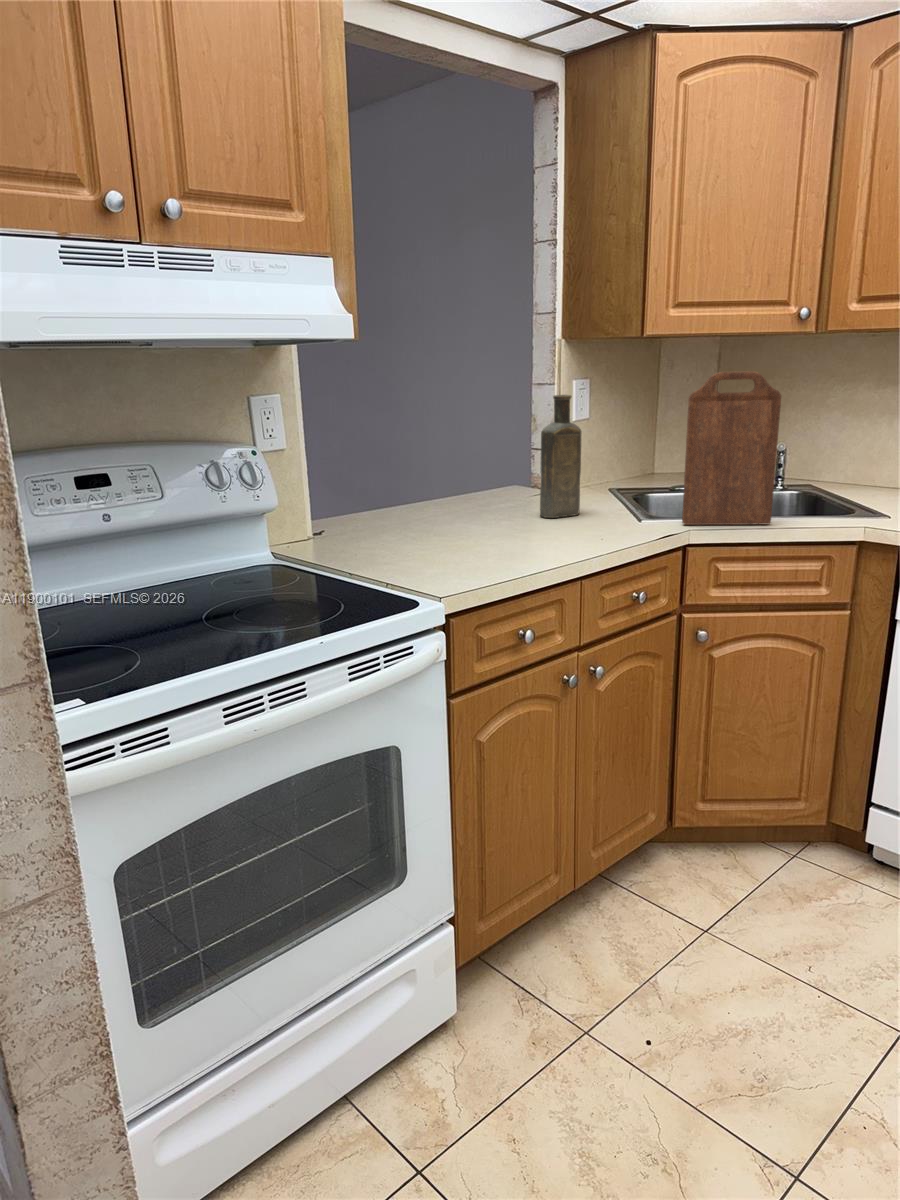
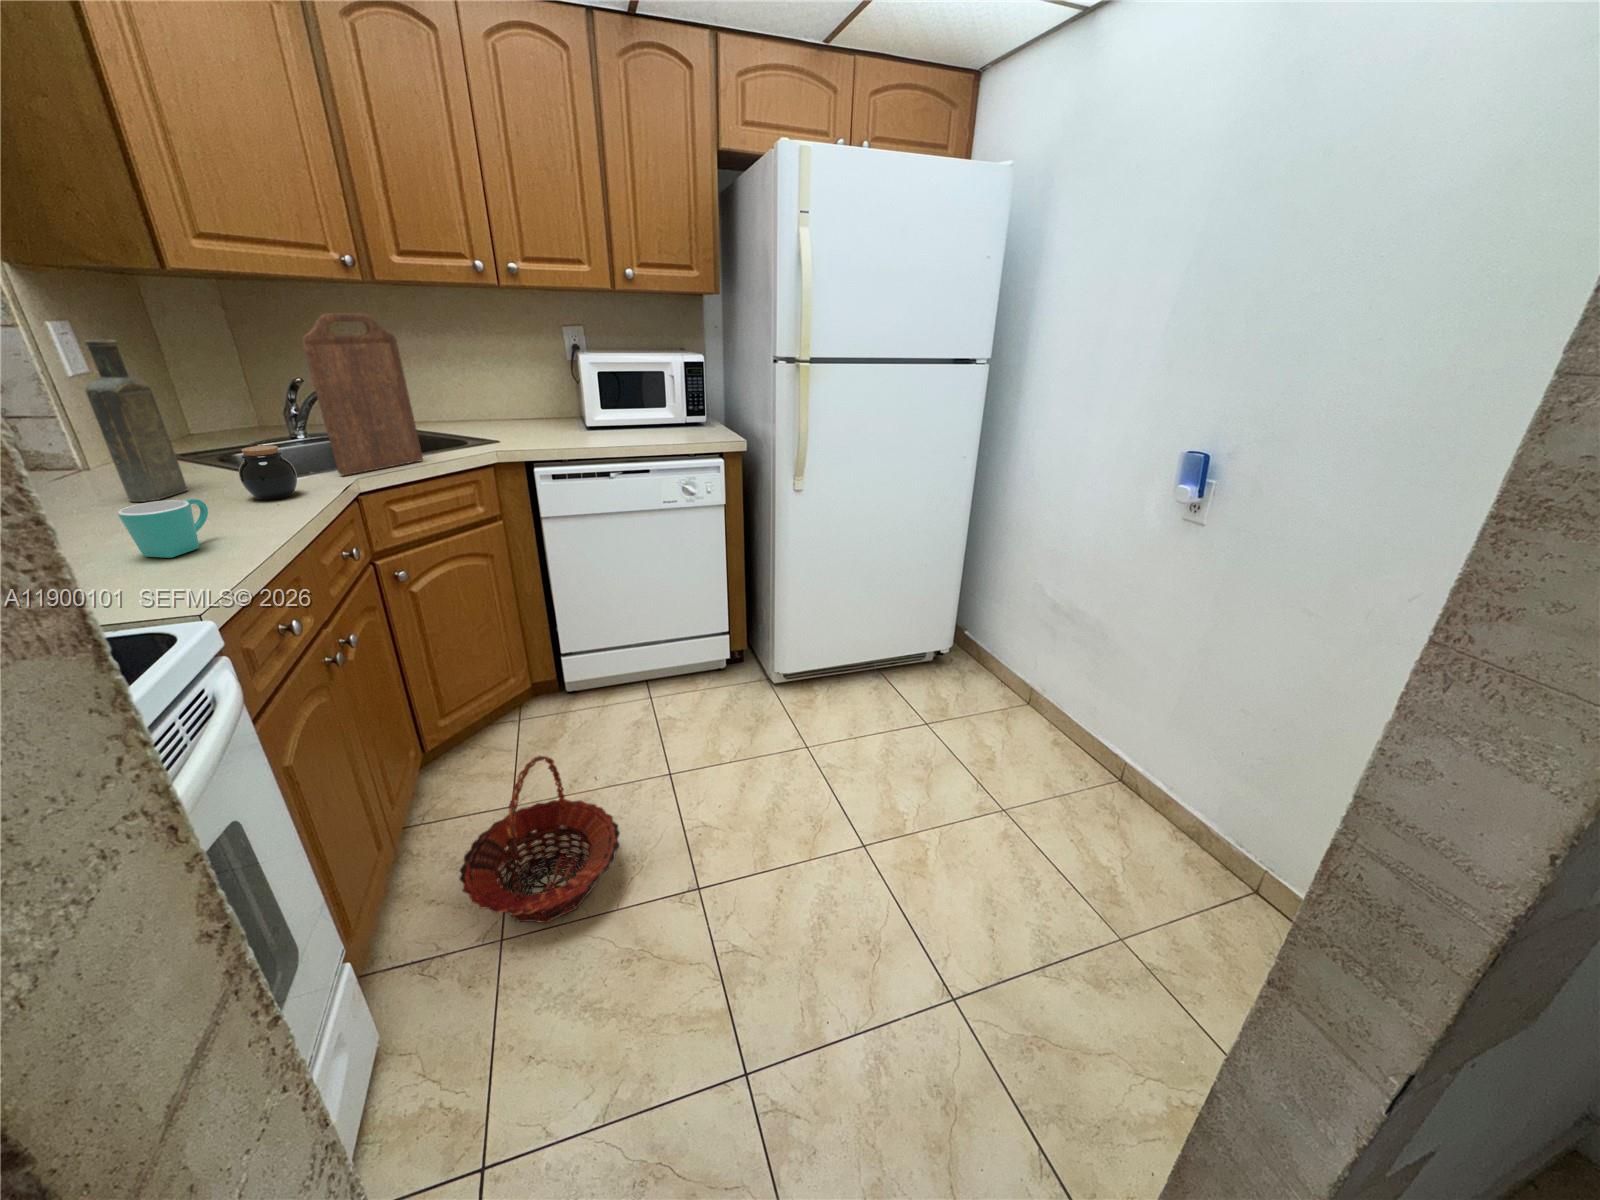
jar: none [594,486,634,533] -> present [239,445,297,500]
mug: none [478,516,534,558] -> present [118,499,208,558]
basket: none [575,871,760,1068] -> present [459,756,620,923]

